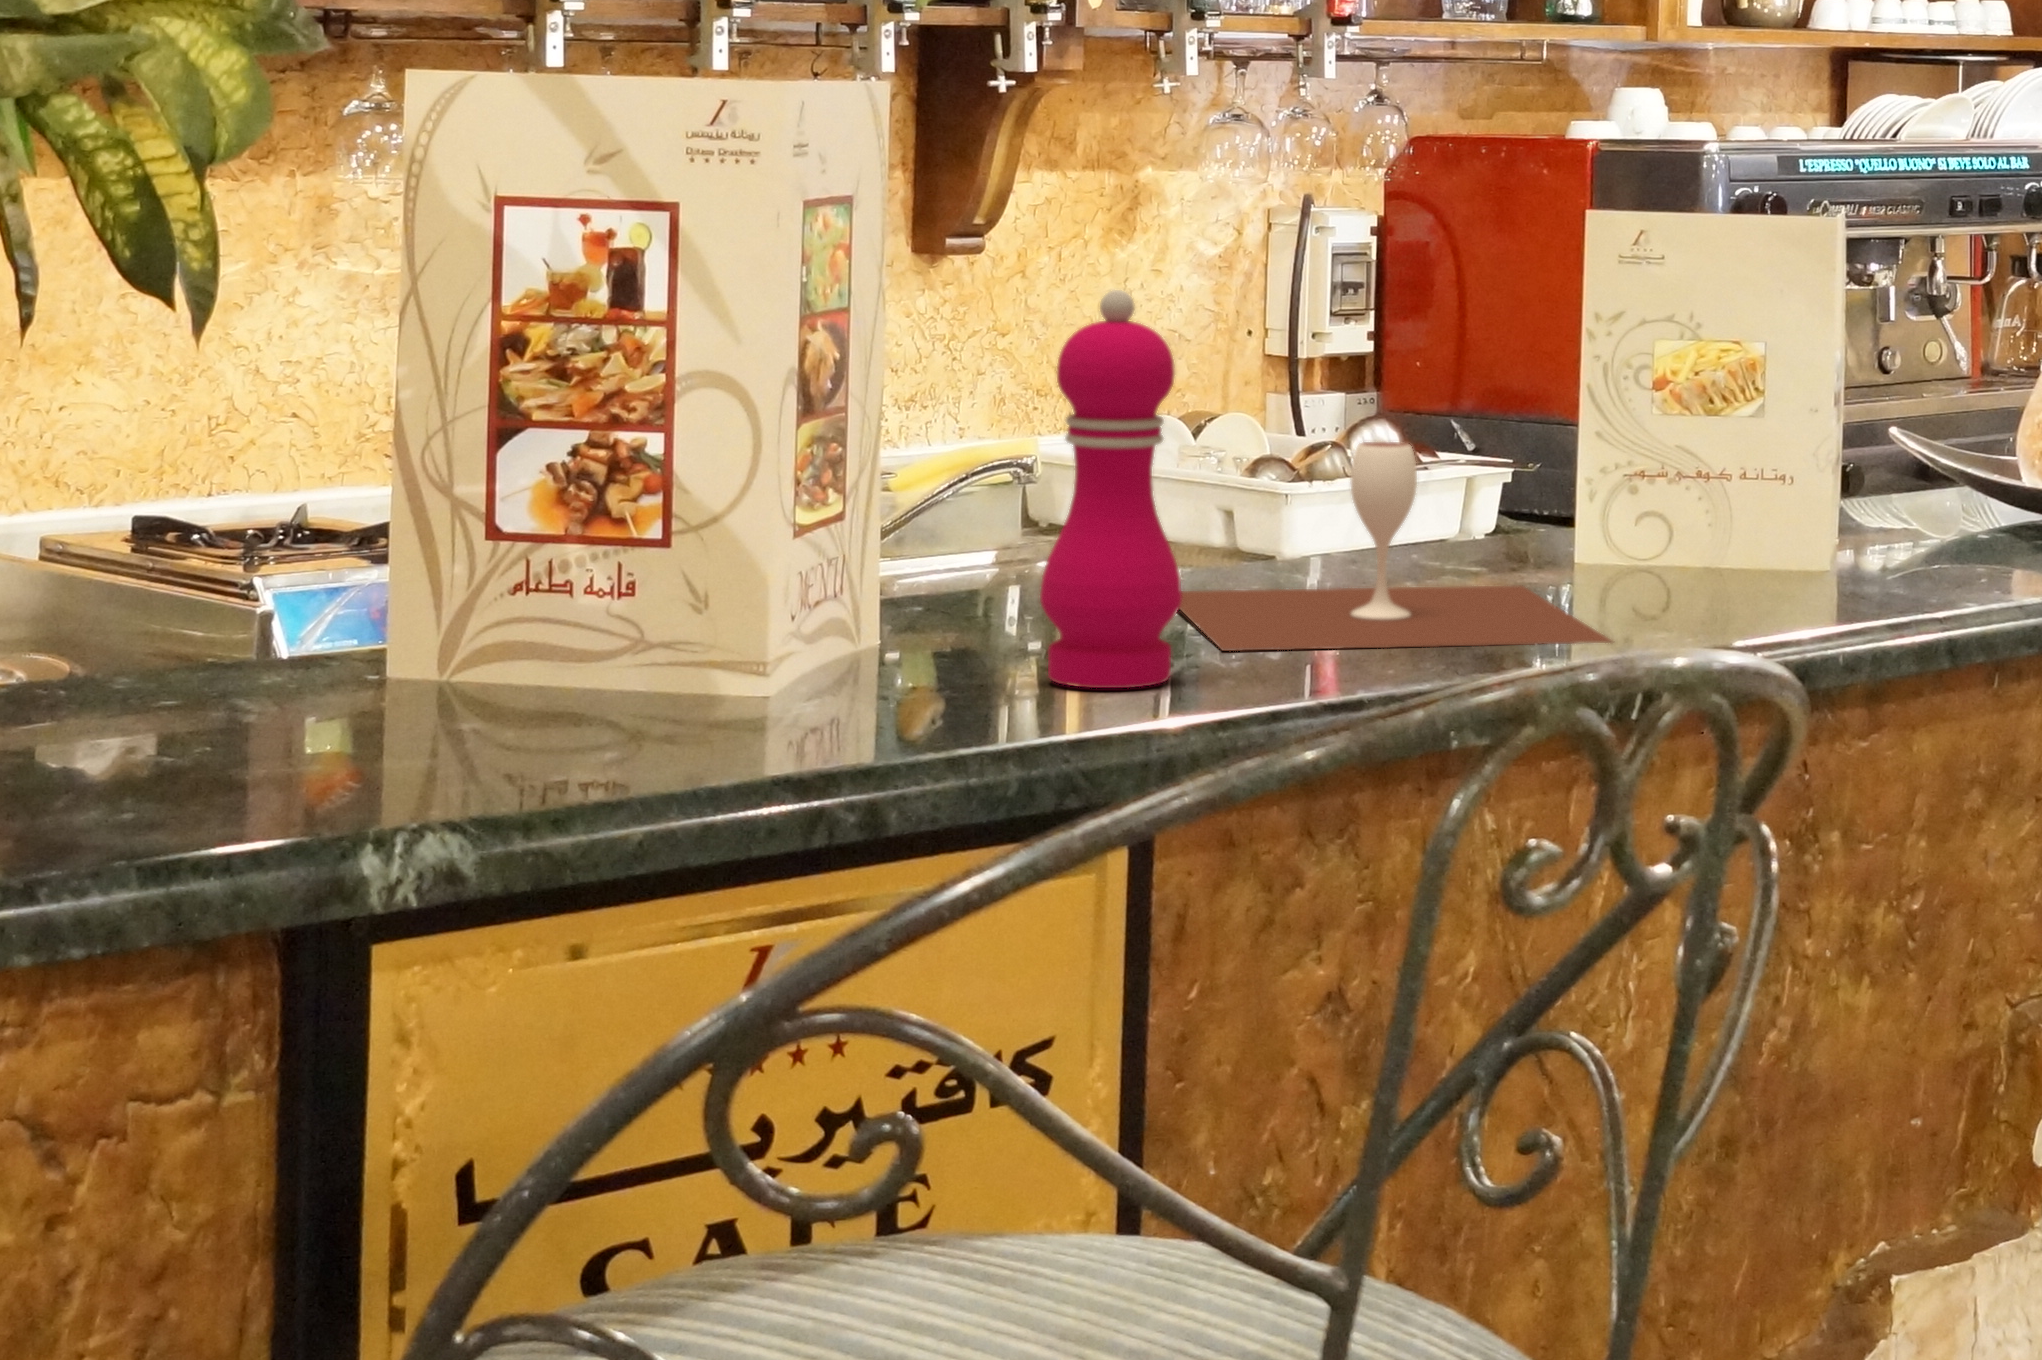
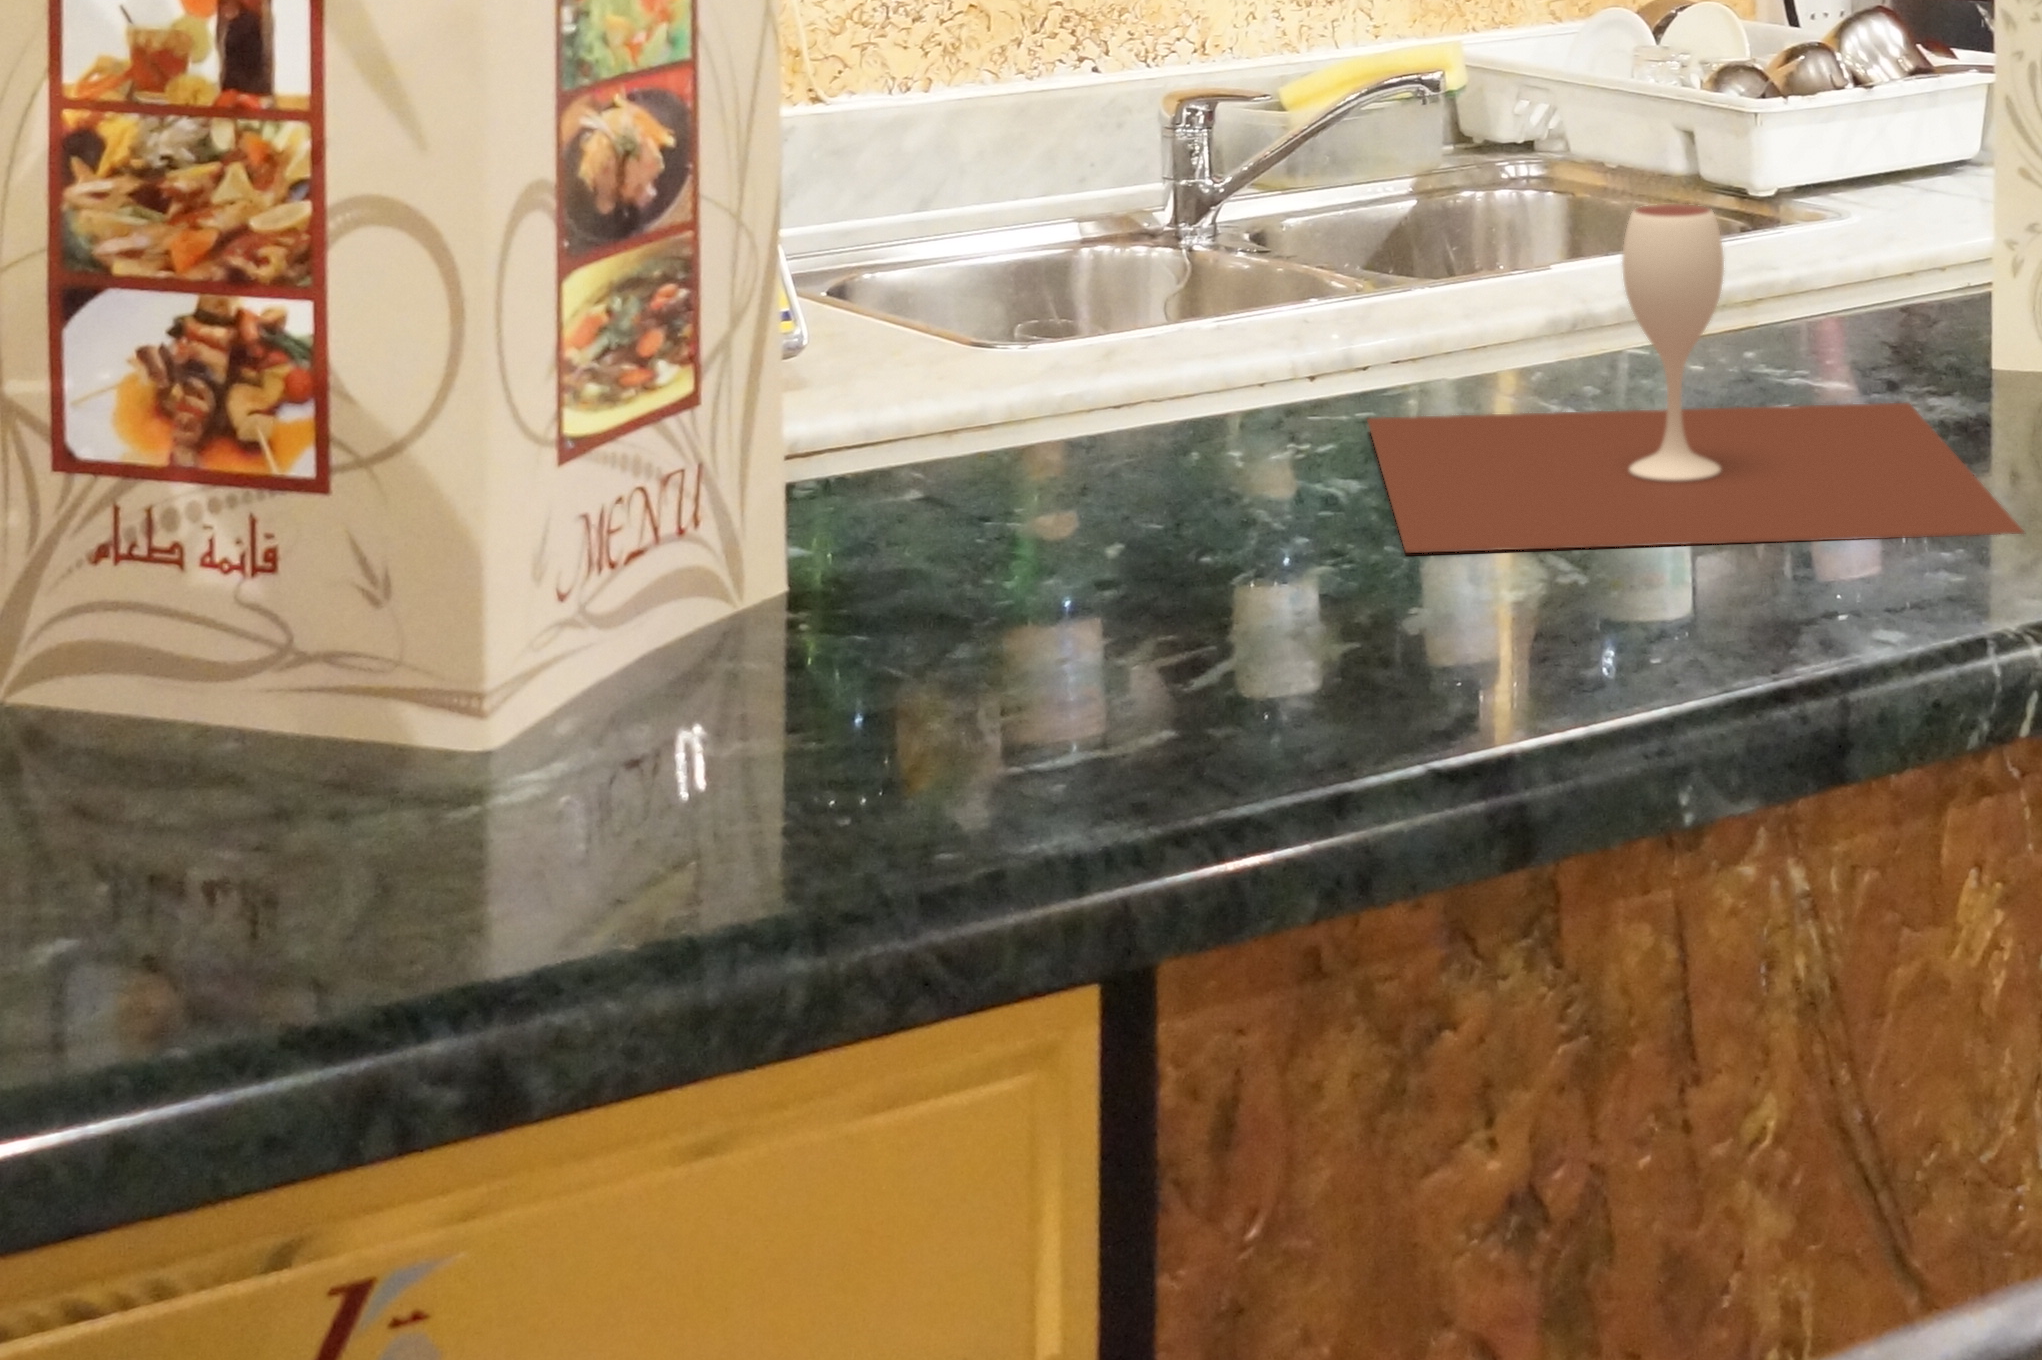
pepper mill: present [1040,290,1182,688] -> none [1087,12,1309,649]

